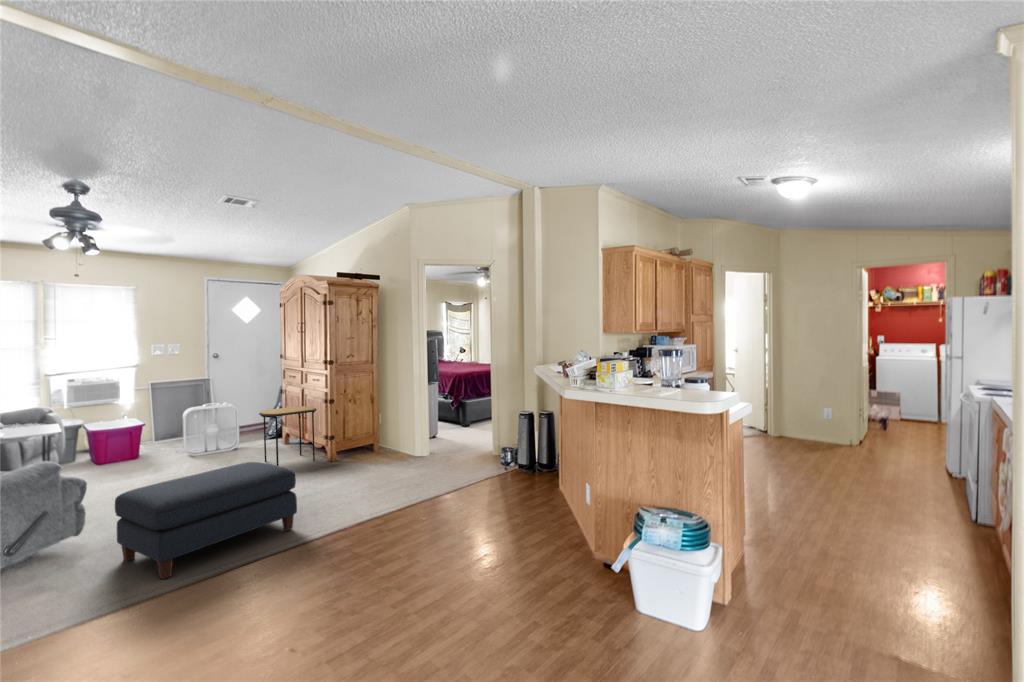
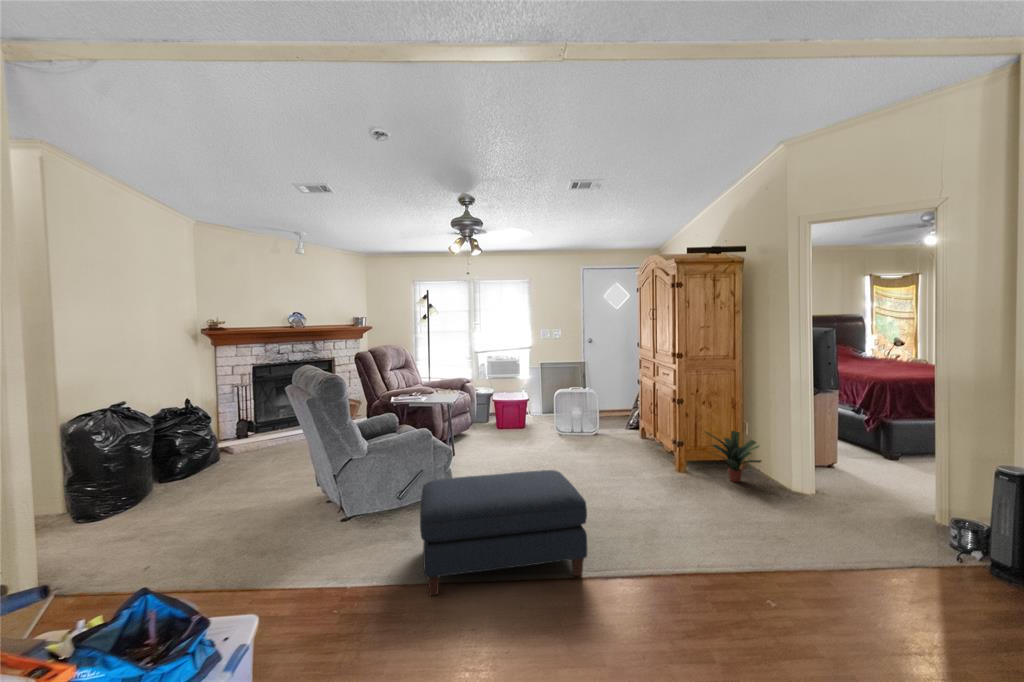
side table: present [259,406,316,466] -> none [603,402,663,468]
potted plant: none [352,419,394,457] -> present [705,431,761,482]

